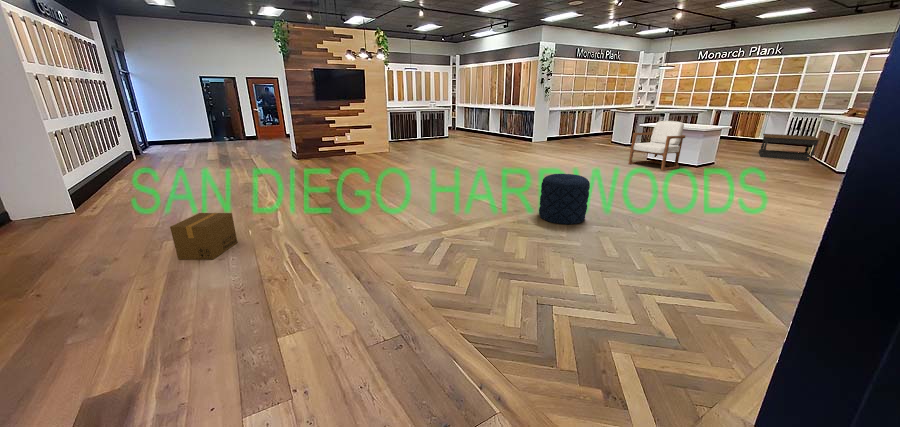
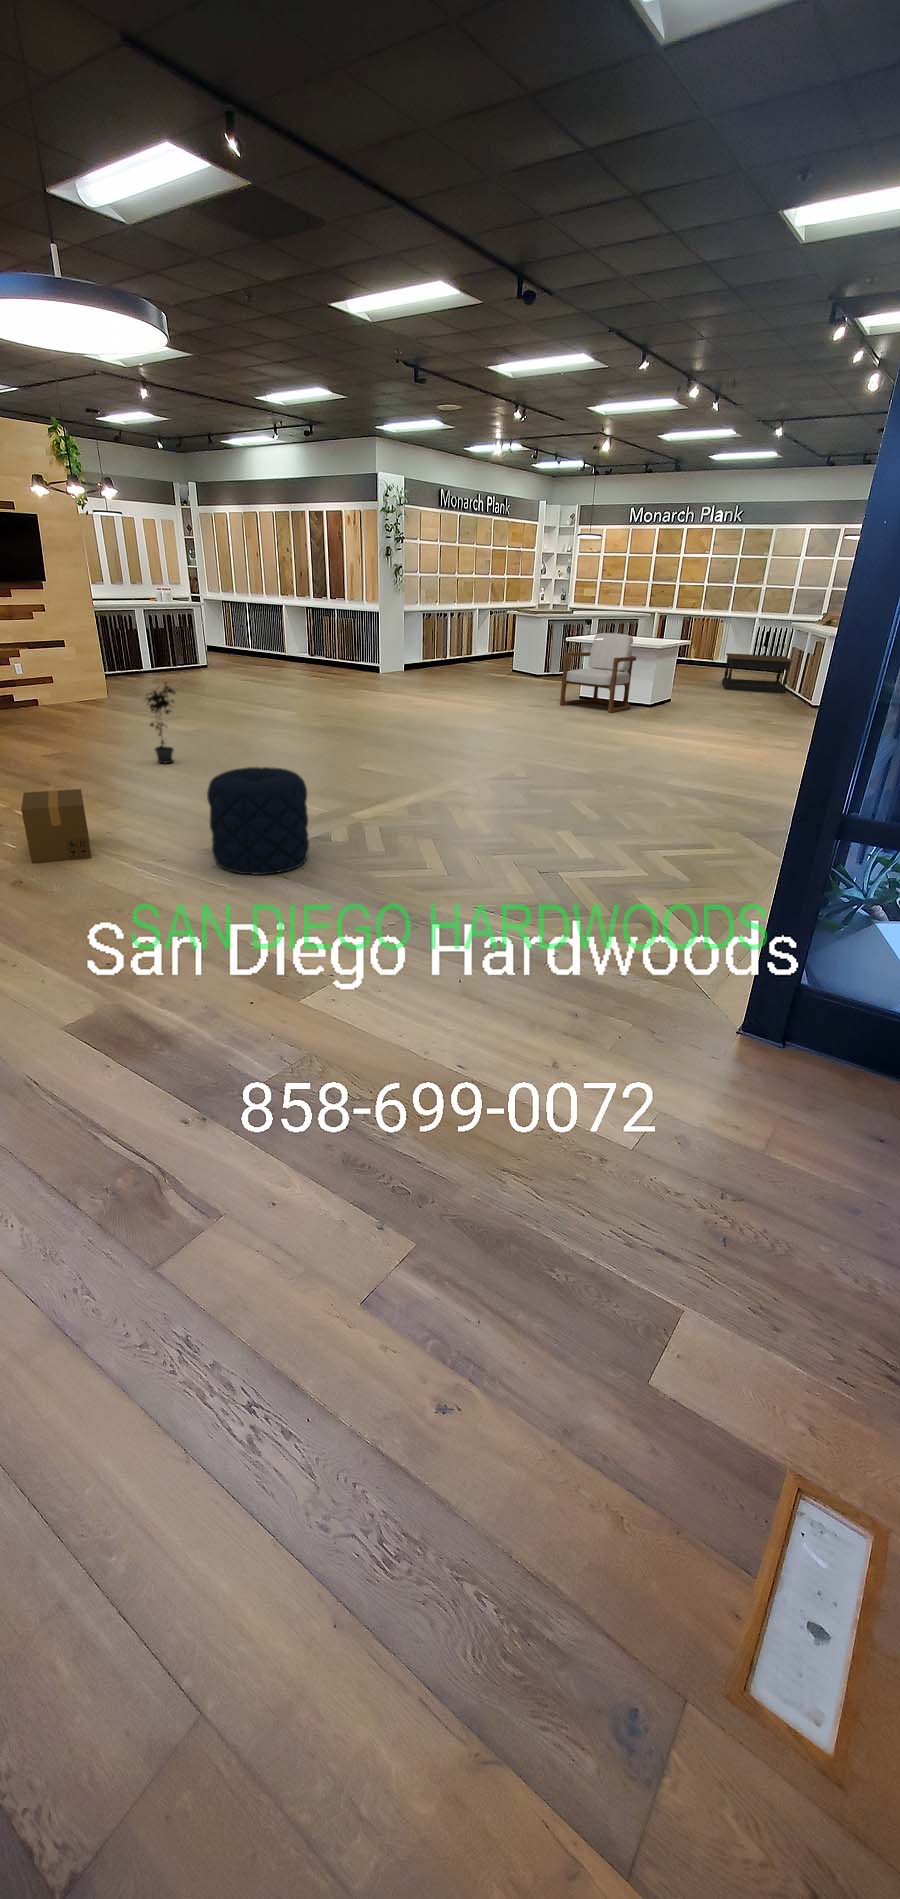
potted plant: none [344,147,364,191] -> present [145,683,175,763]
pouf: present [539,174,590,224] -> present [207,767,309,875]

